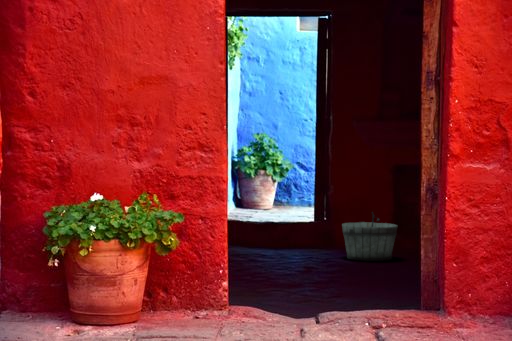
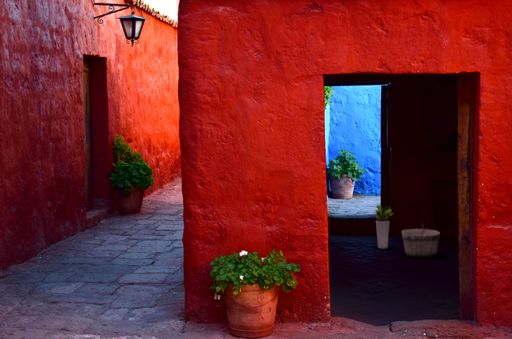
planter: none [299,186,333,253] -> present [374,205,392,249]

